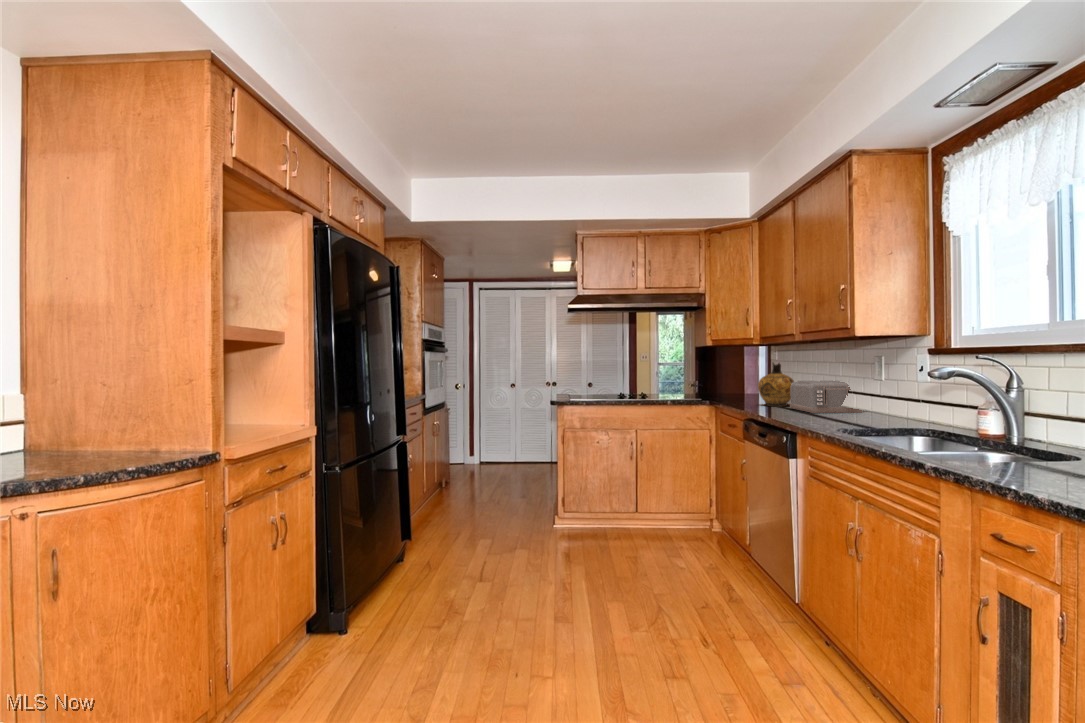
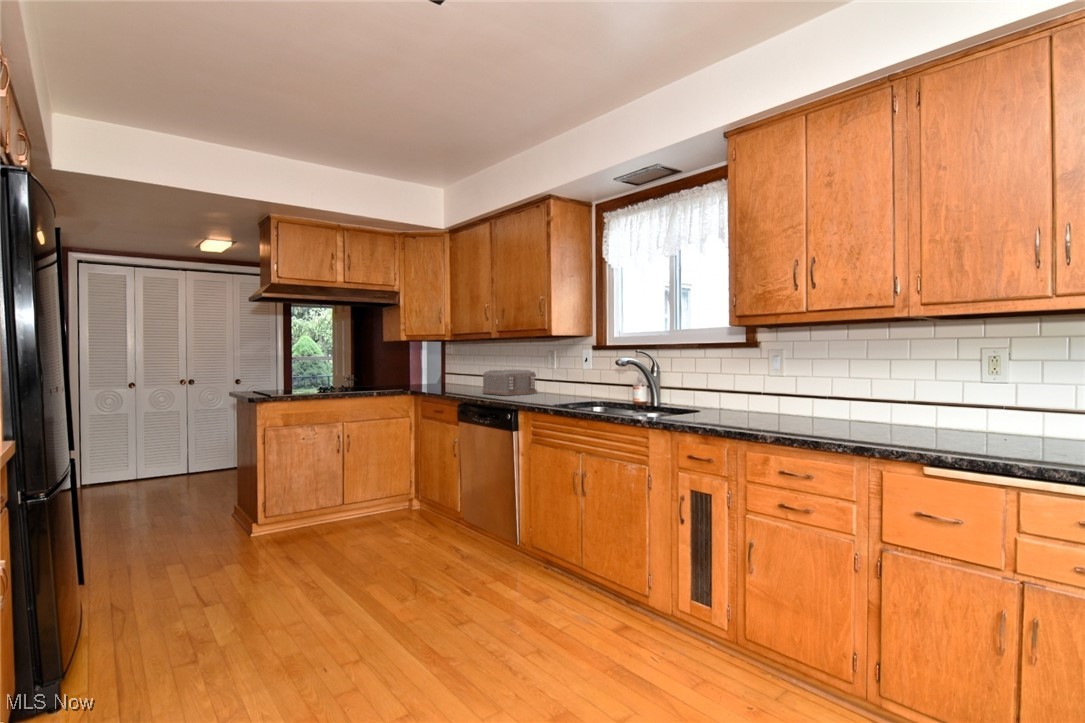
ceramic jug: present [758,363,794,406] -> none [451,355,482,393]

